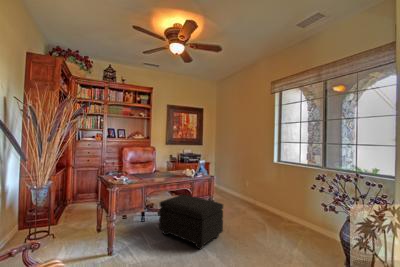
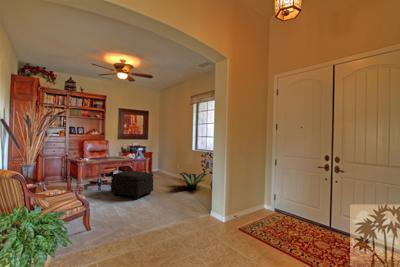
potted plant: none [258,199,311,233] -> present [180,173,207,190]

